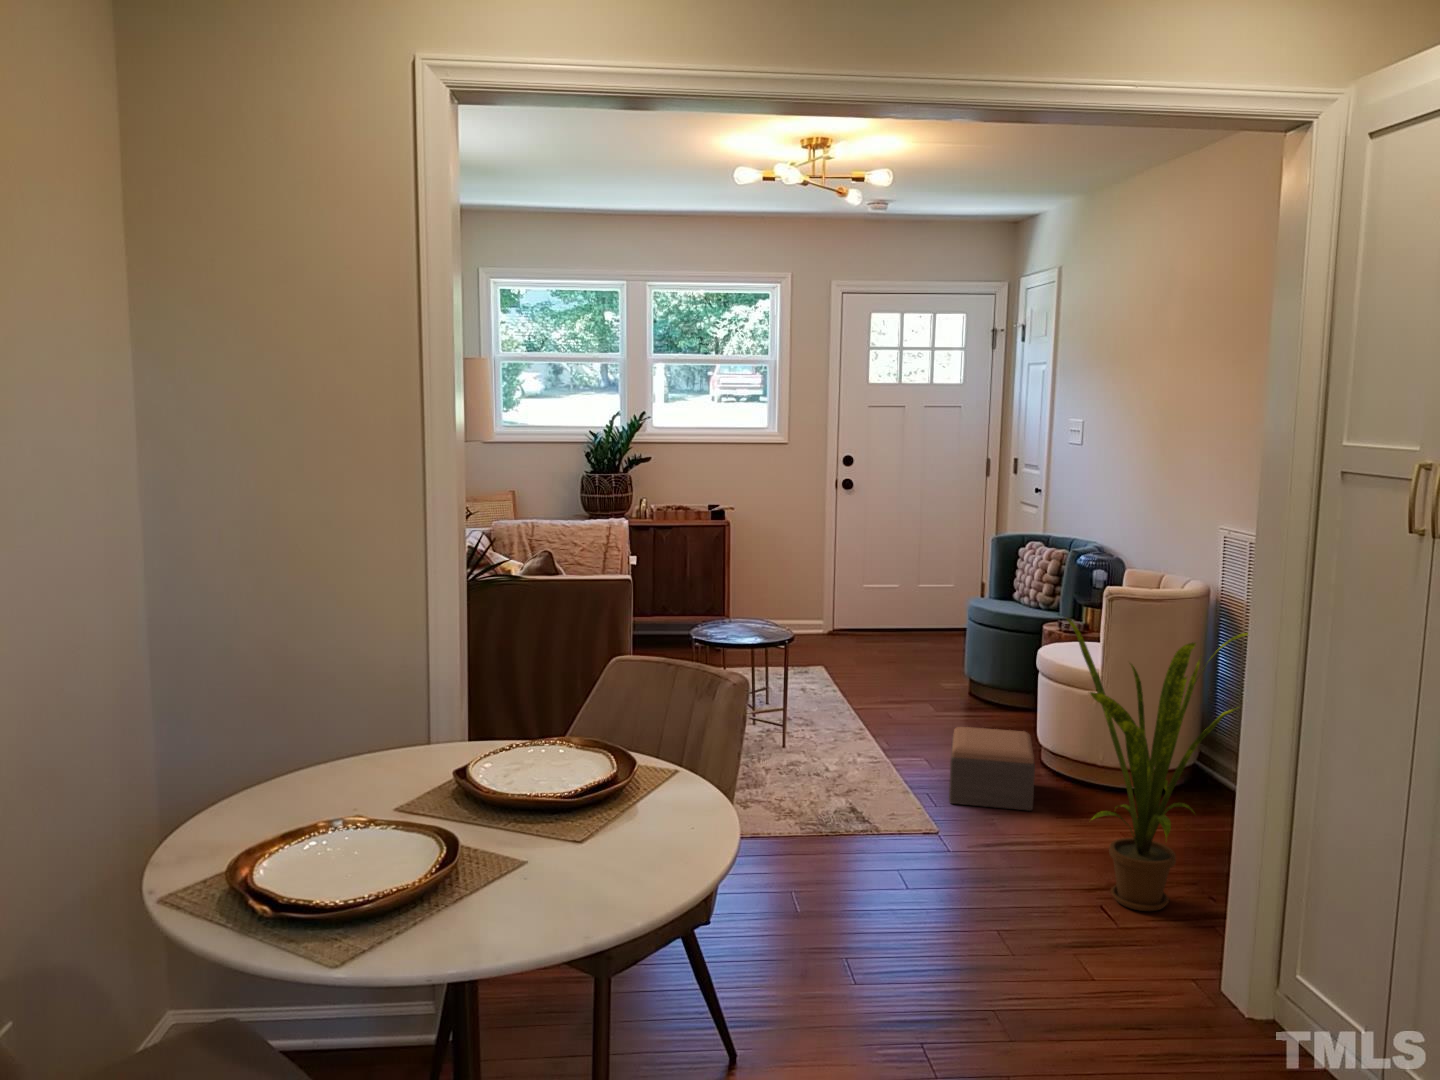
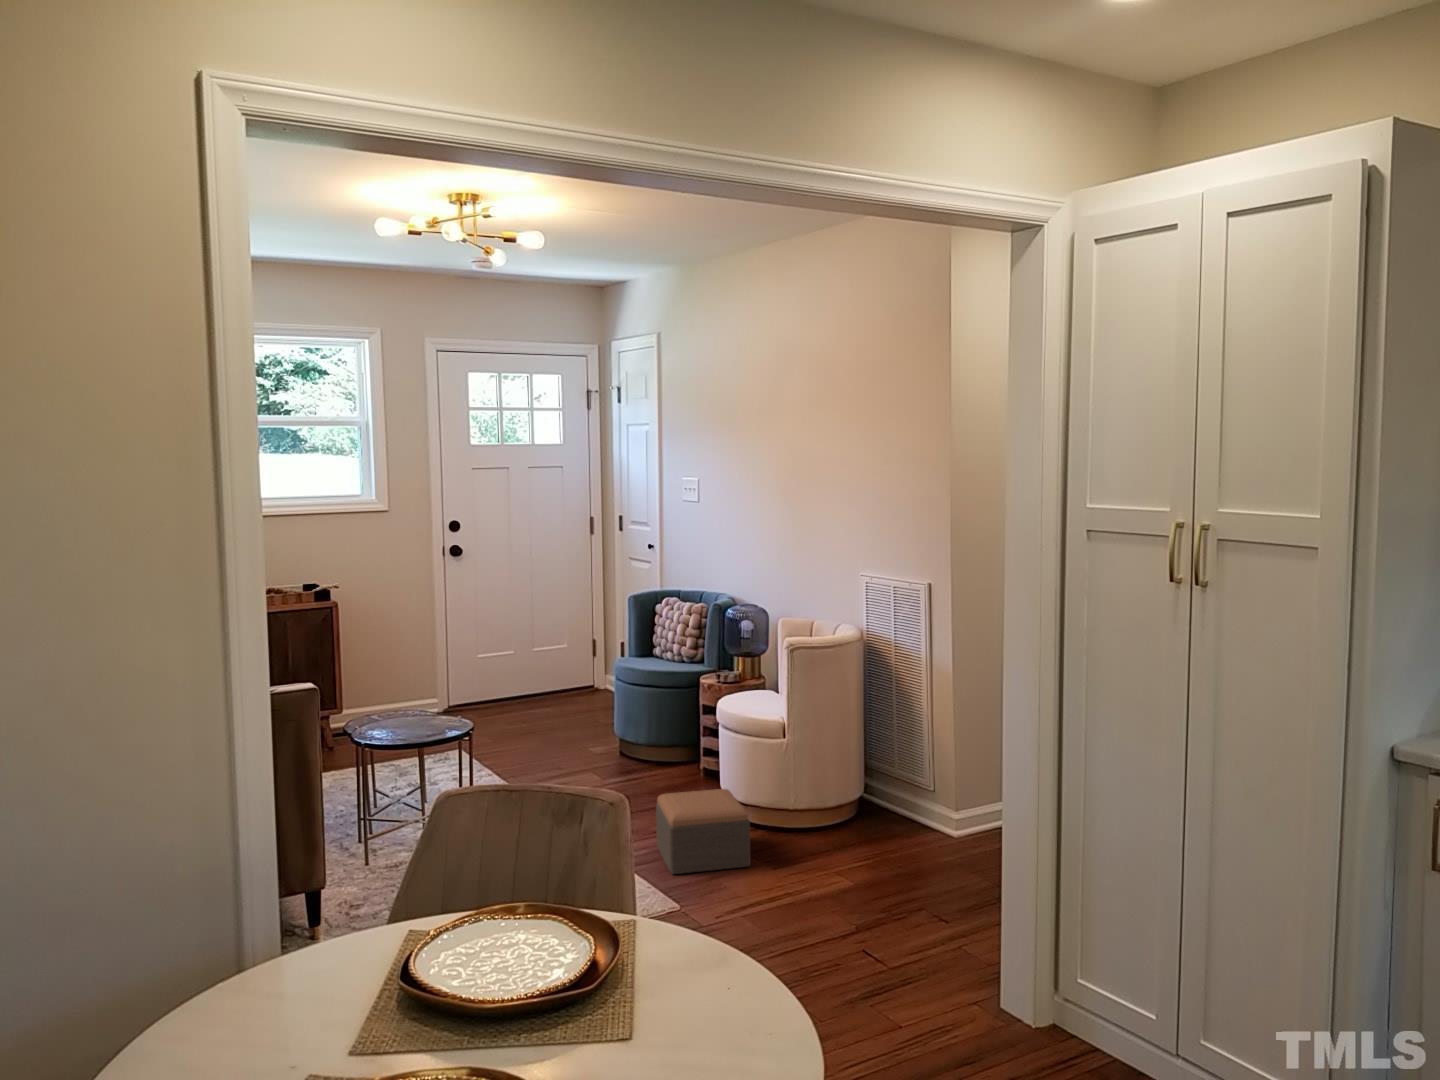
house plant: present [1067,618,1248,911] -> none [813,668,988,944]

